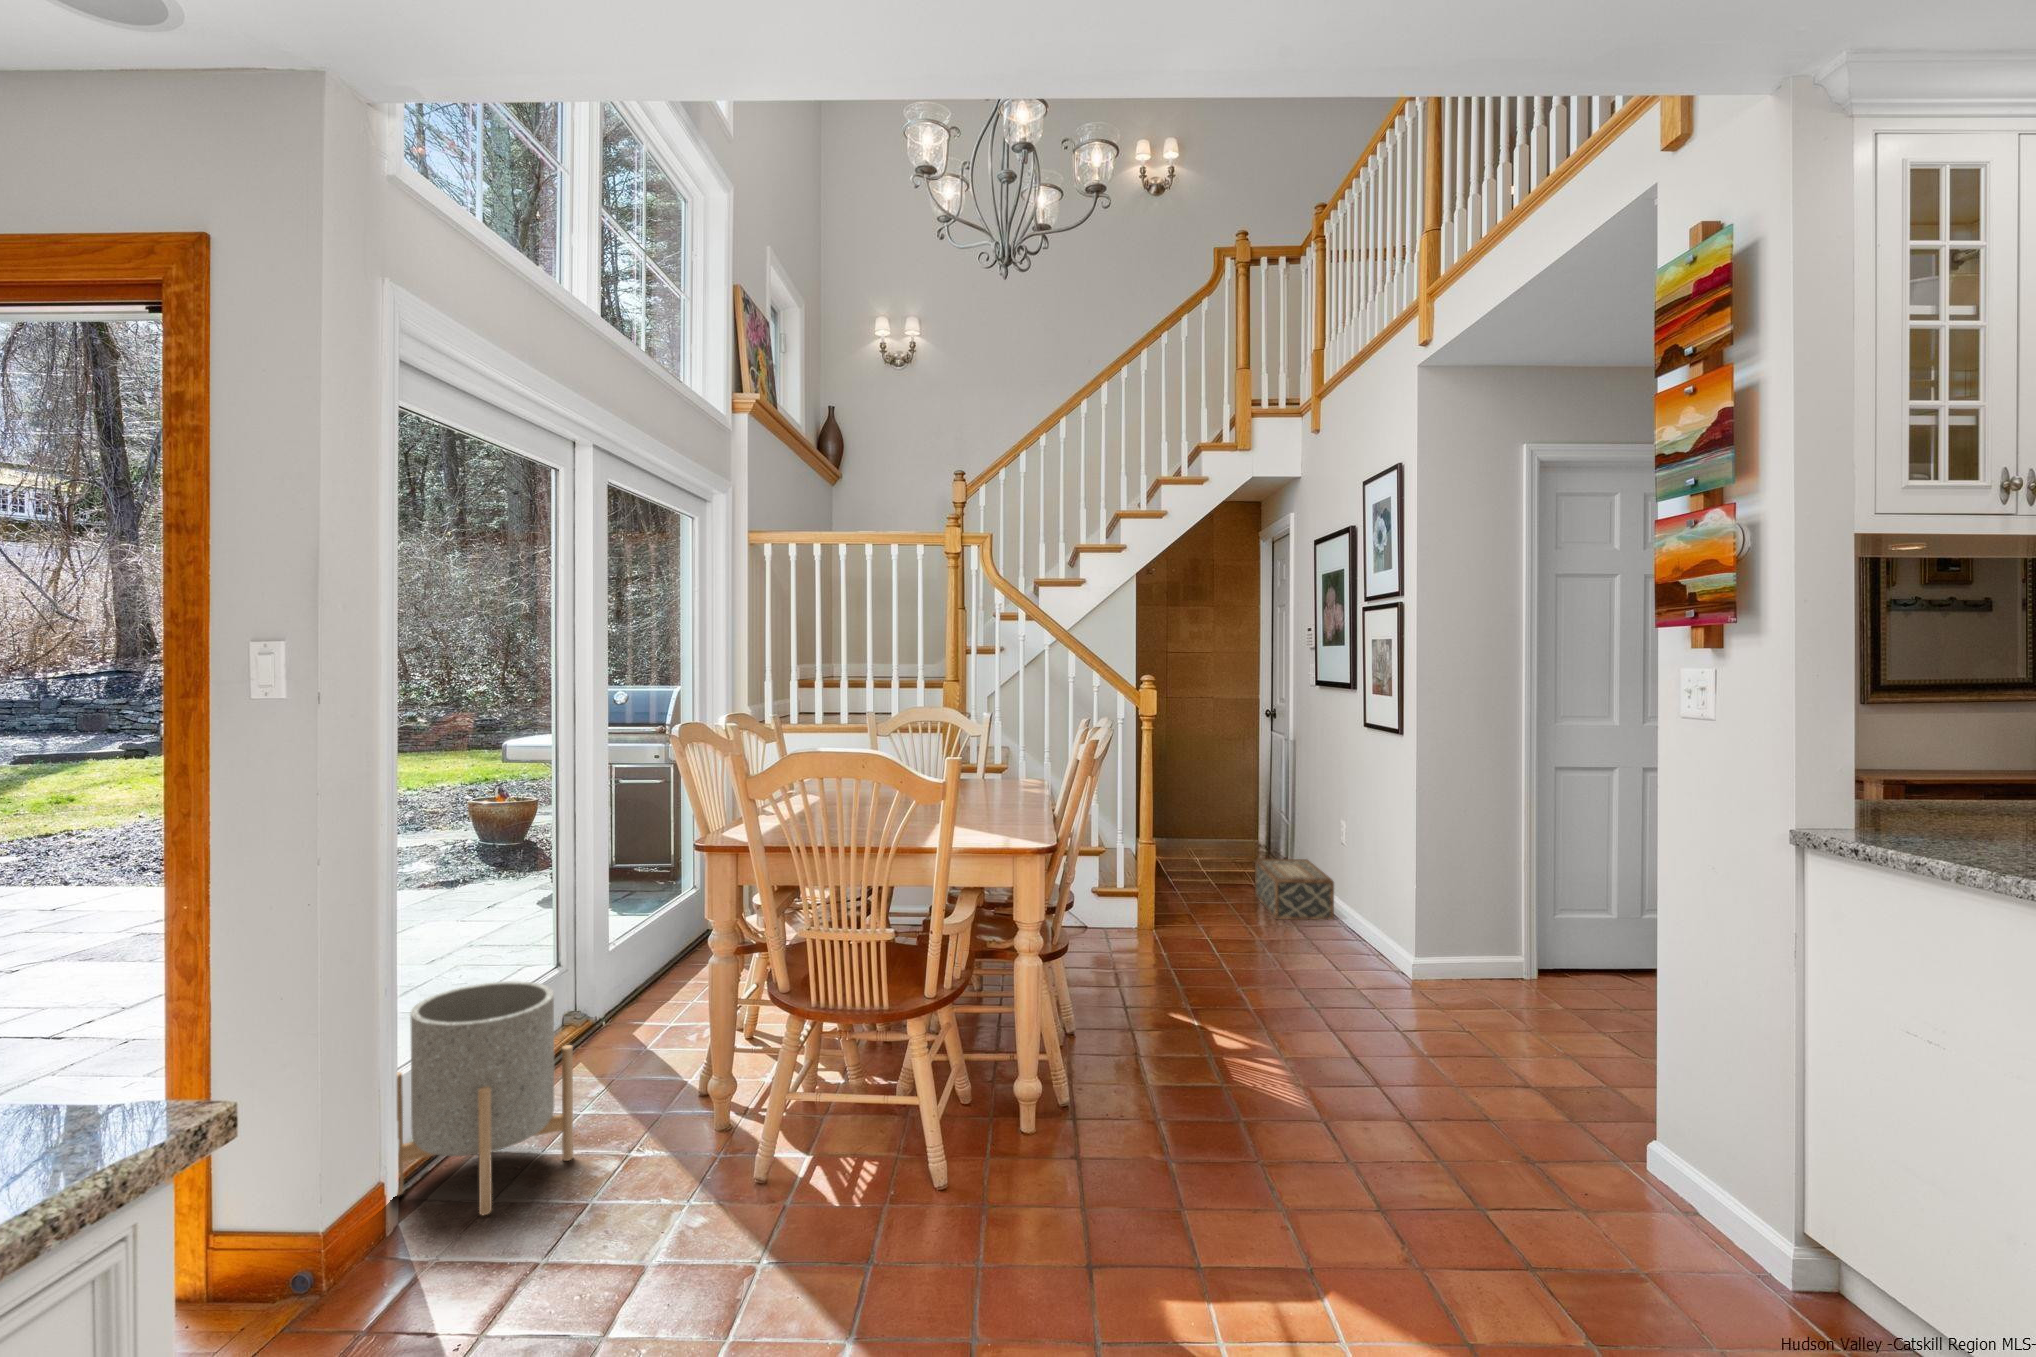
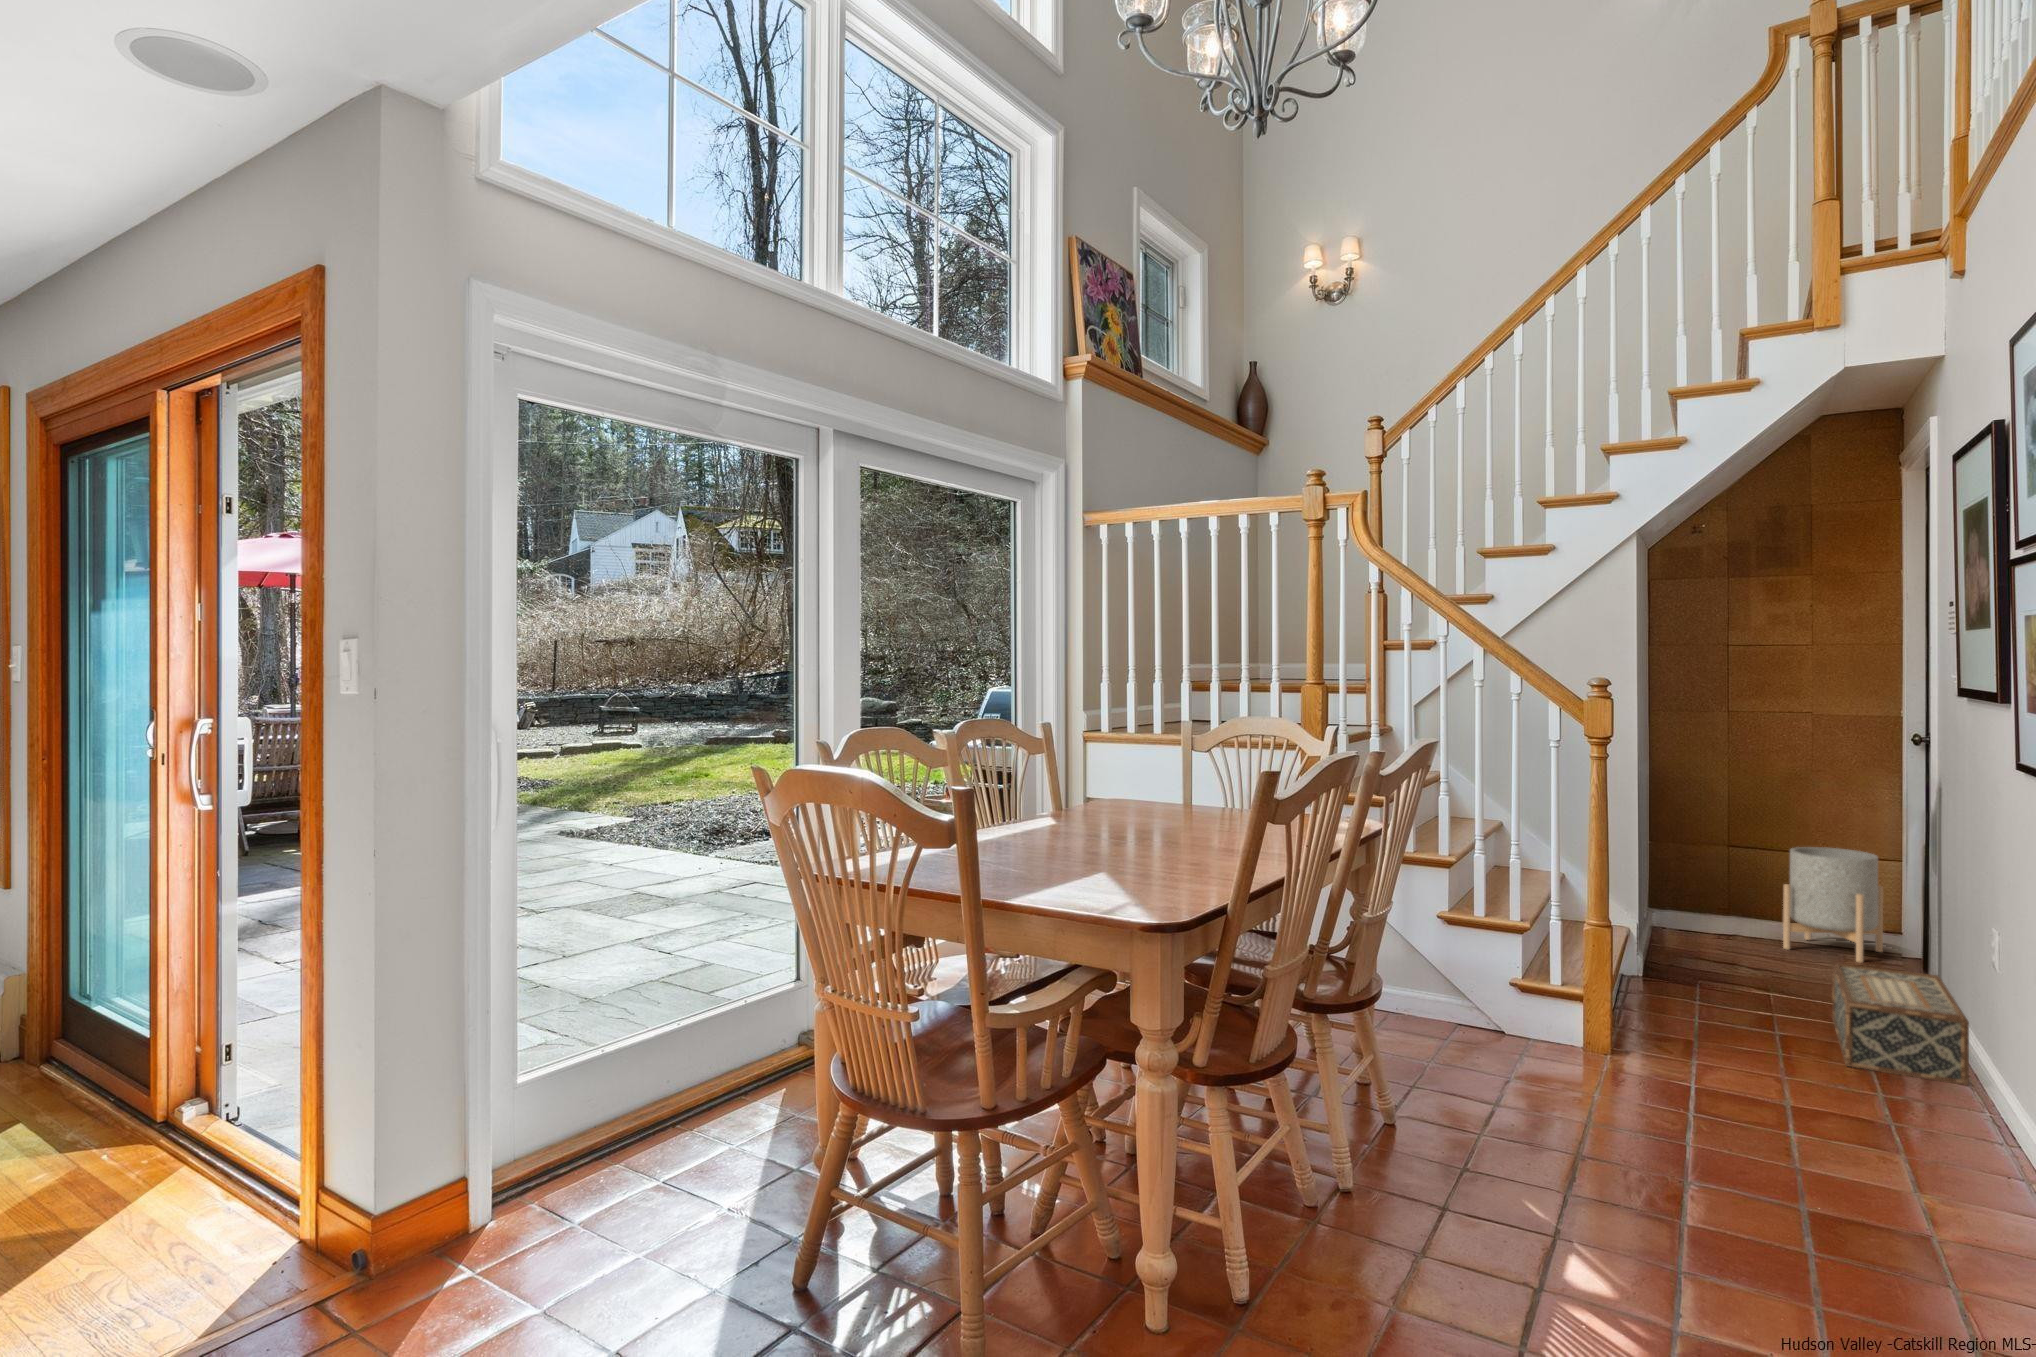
planter: present [397,981,573,1215] -> present [1783,847,1883,962]

